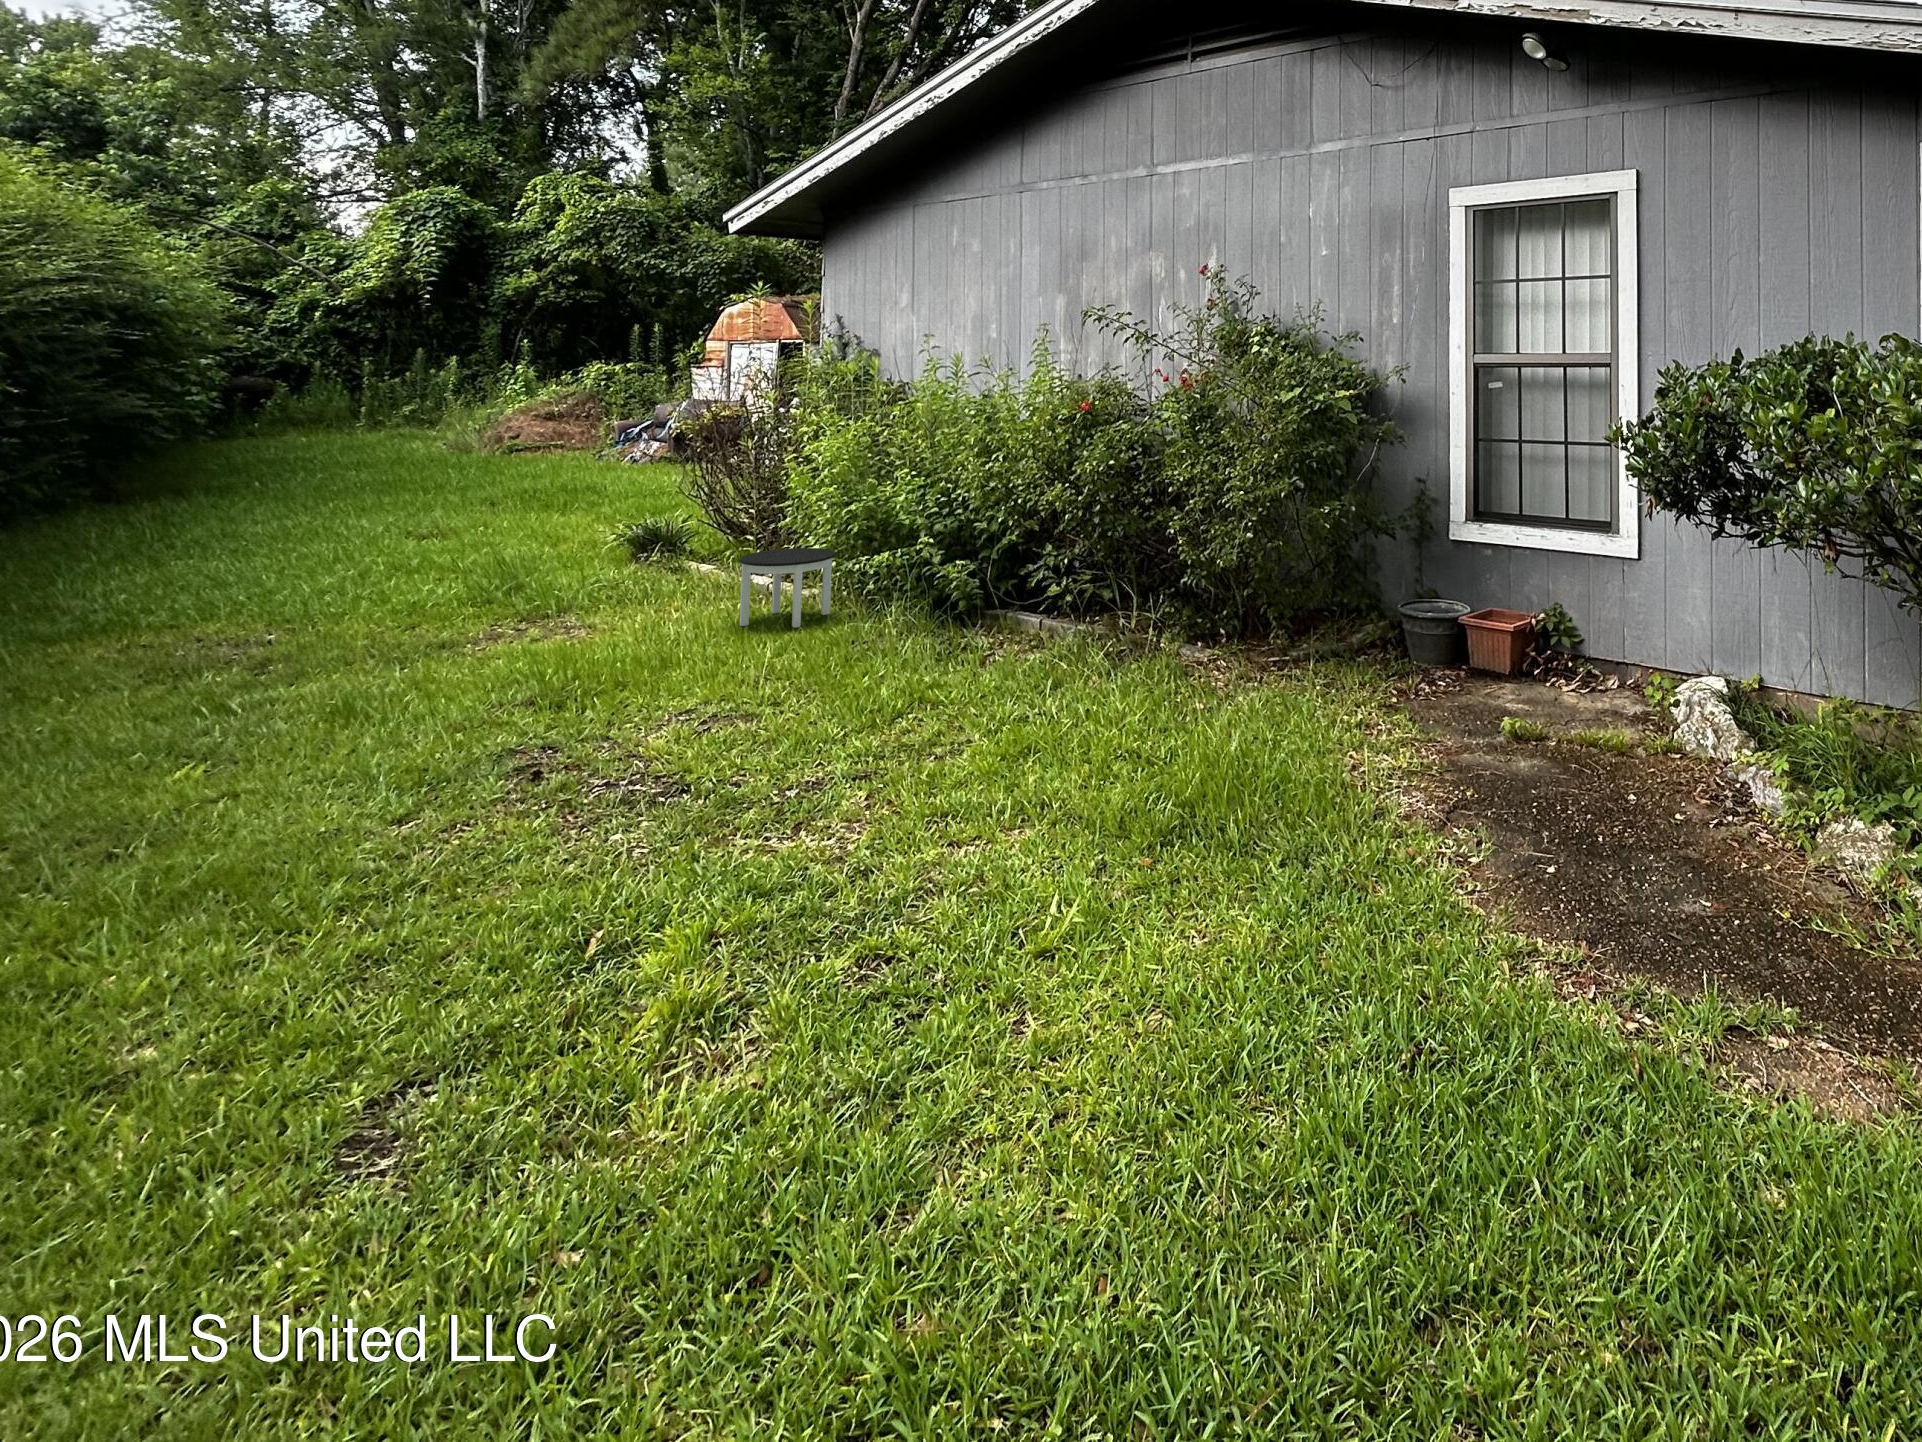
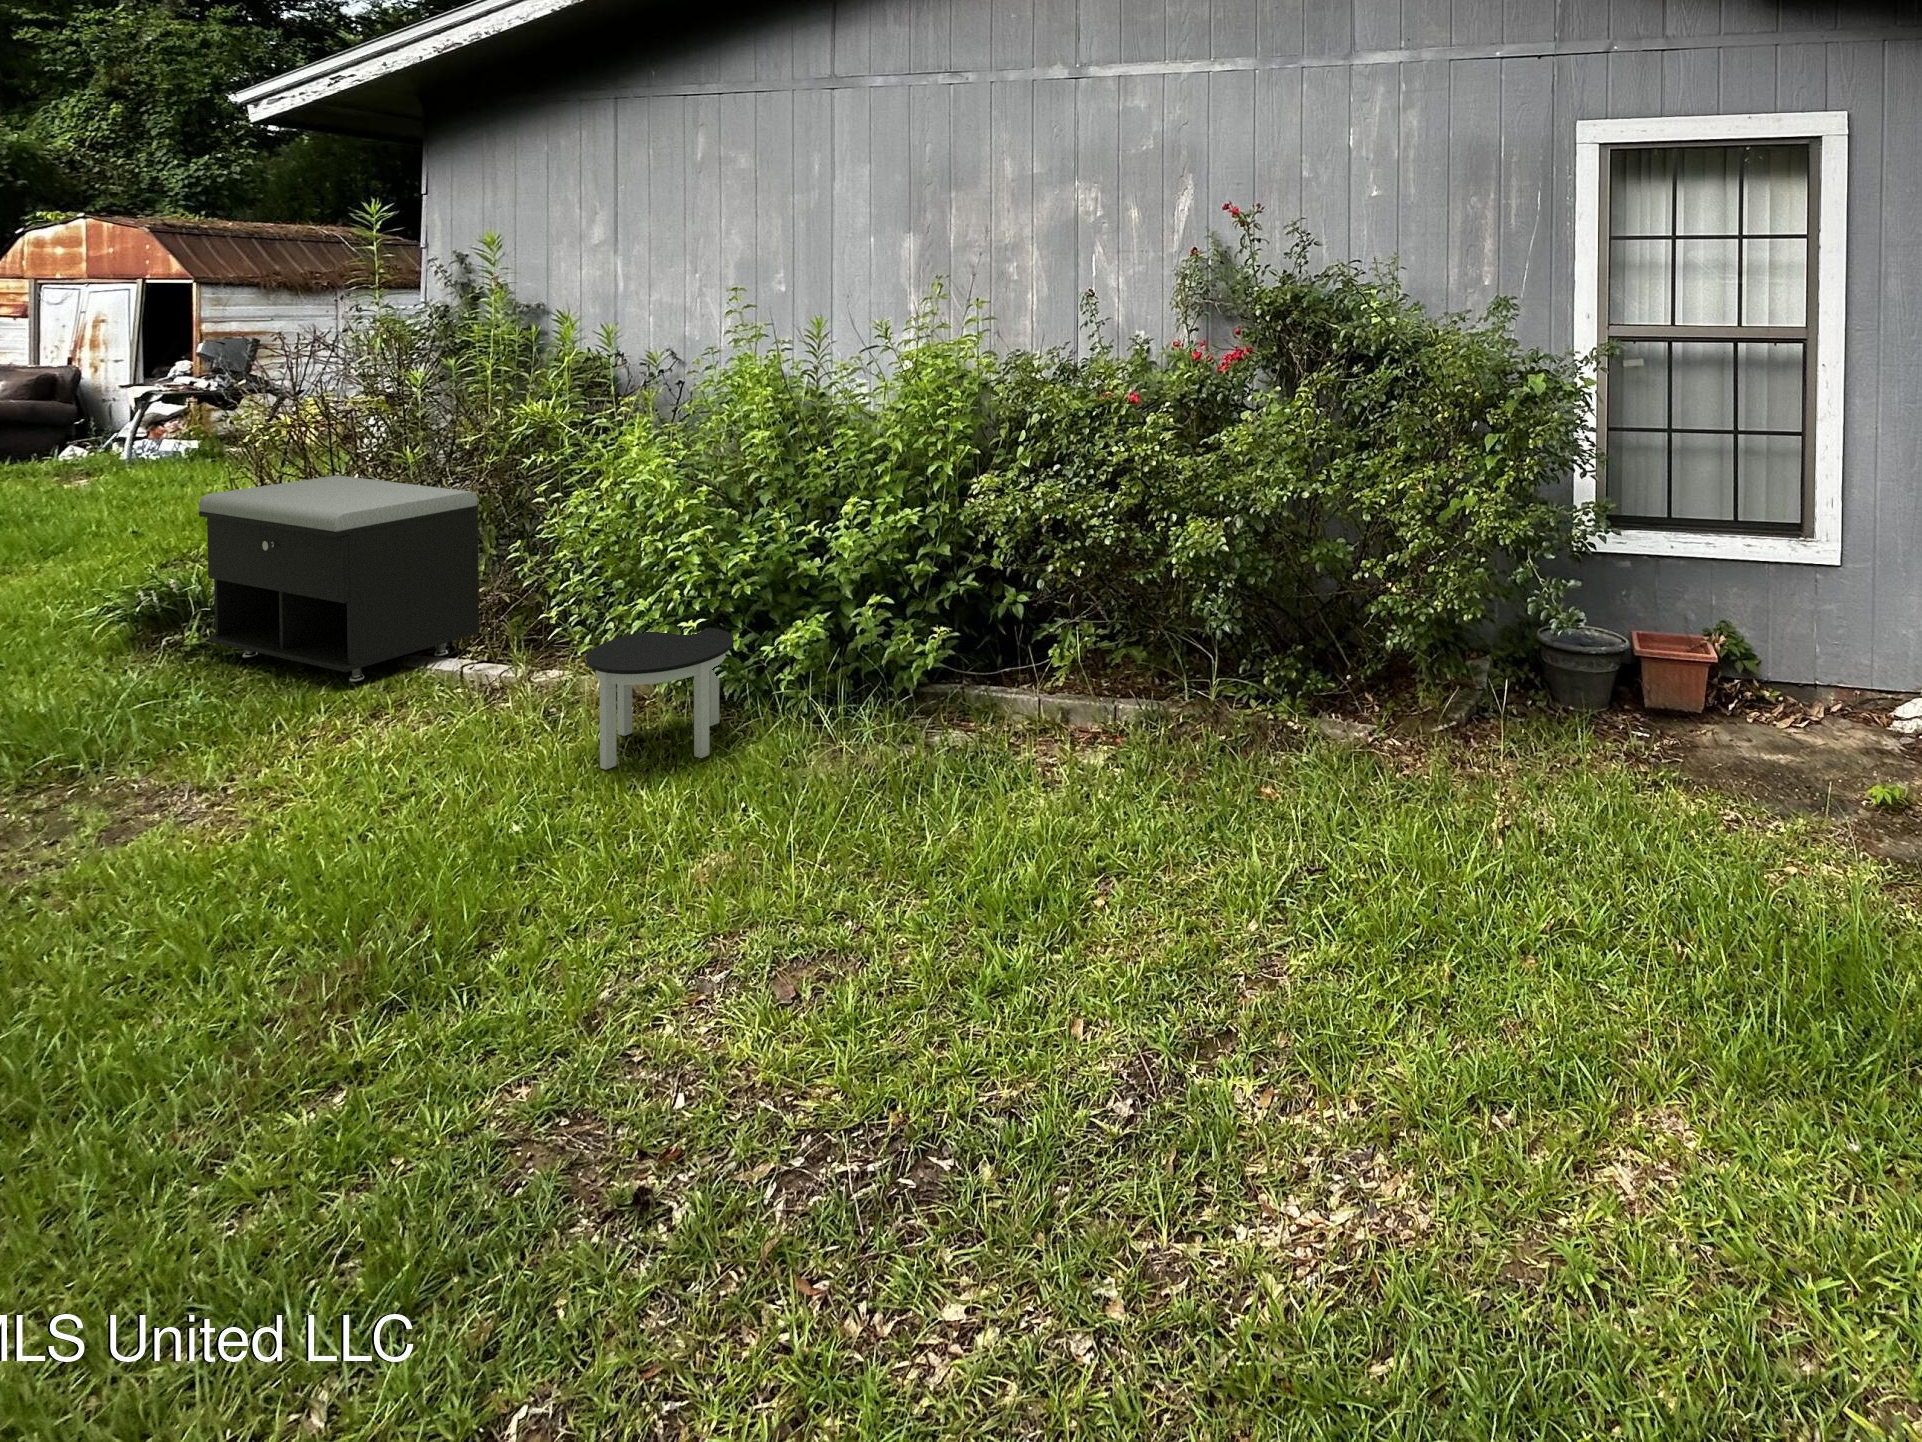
storage bench: none [640,452,772,575] -> present [199,476,479,682]

